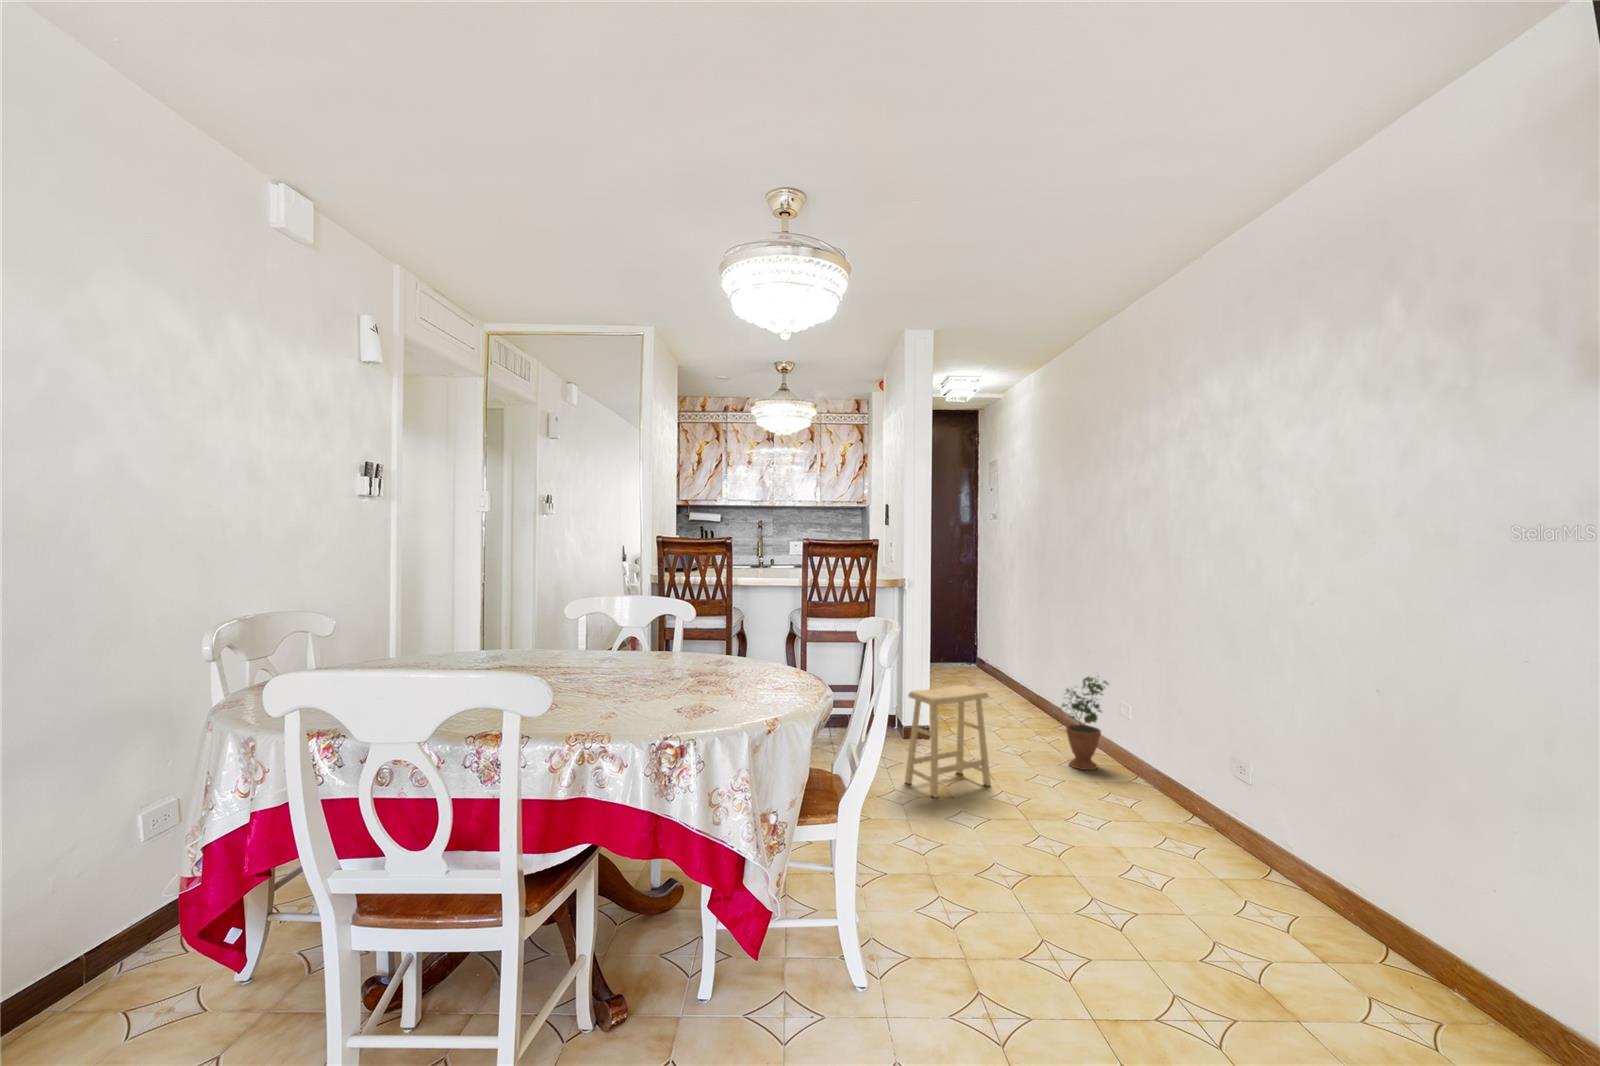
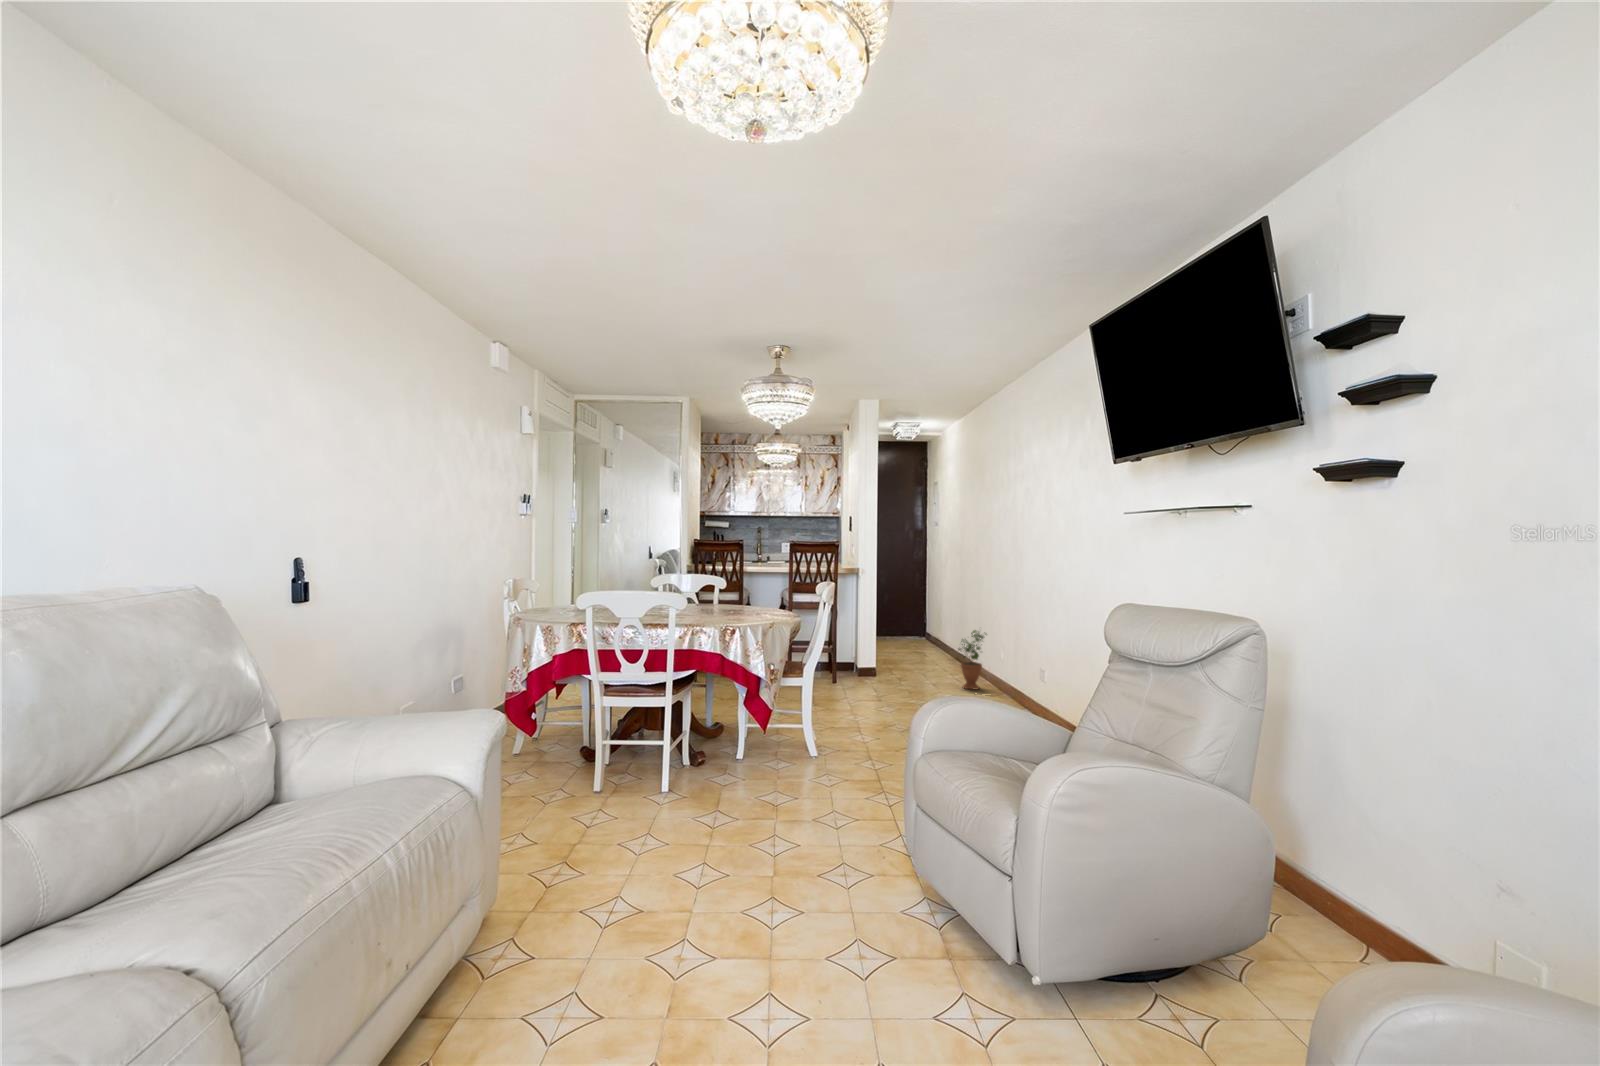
footstool: present [905,685,991,797] -> none [854,634,908,700]

